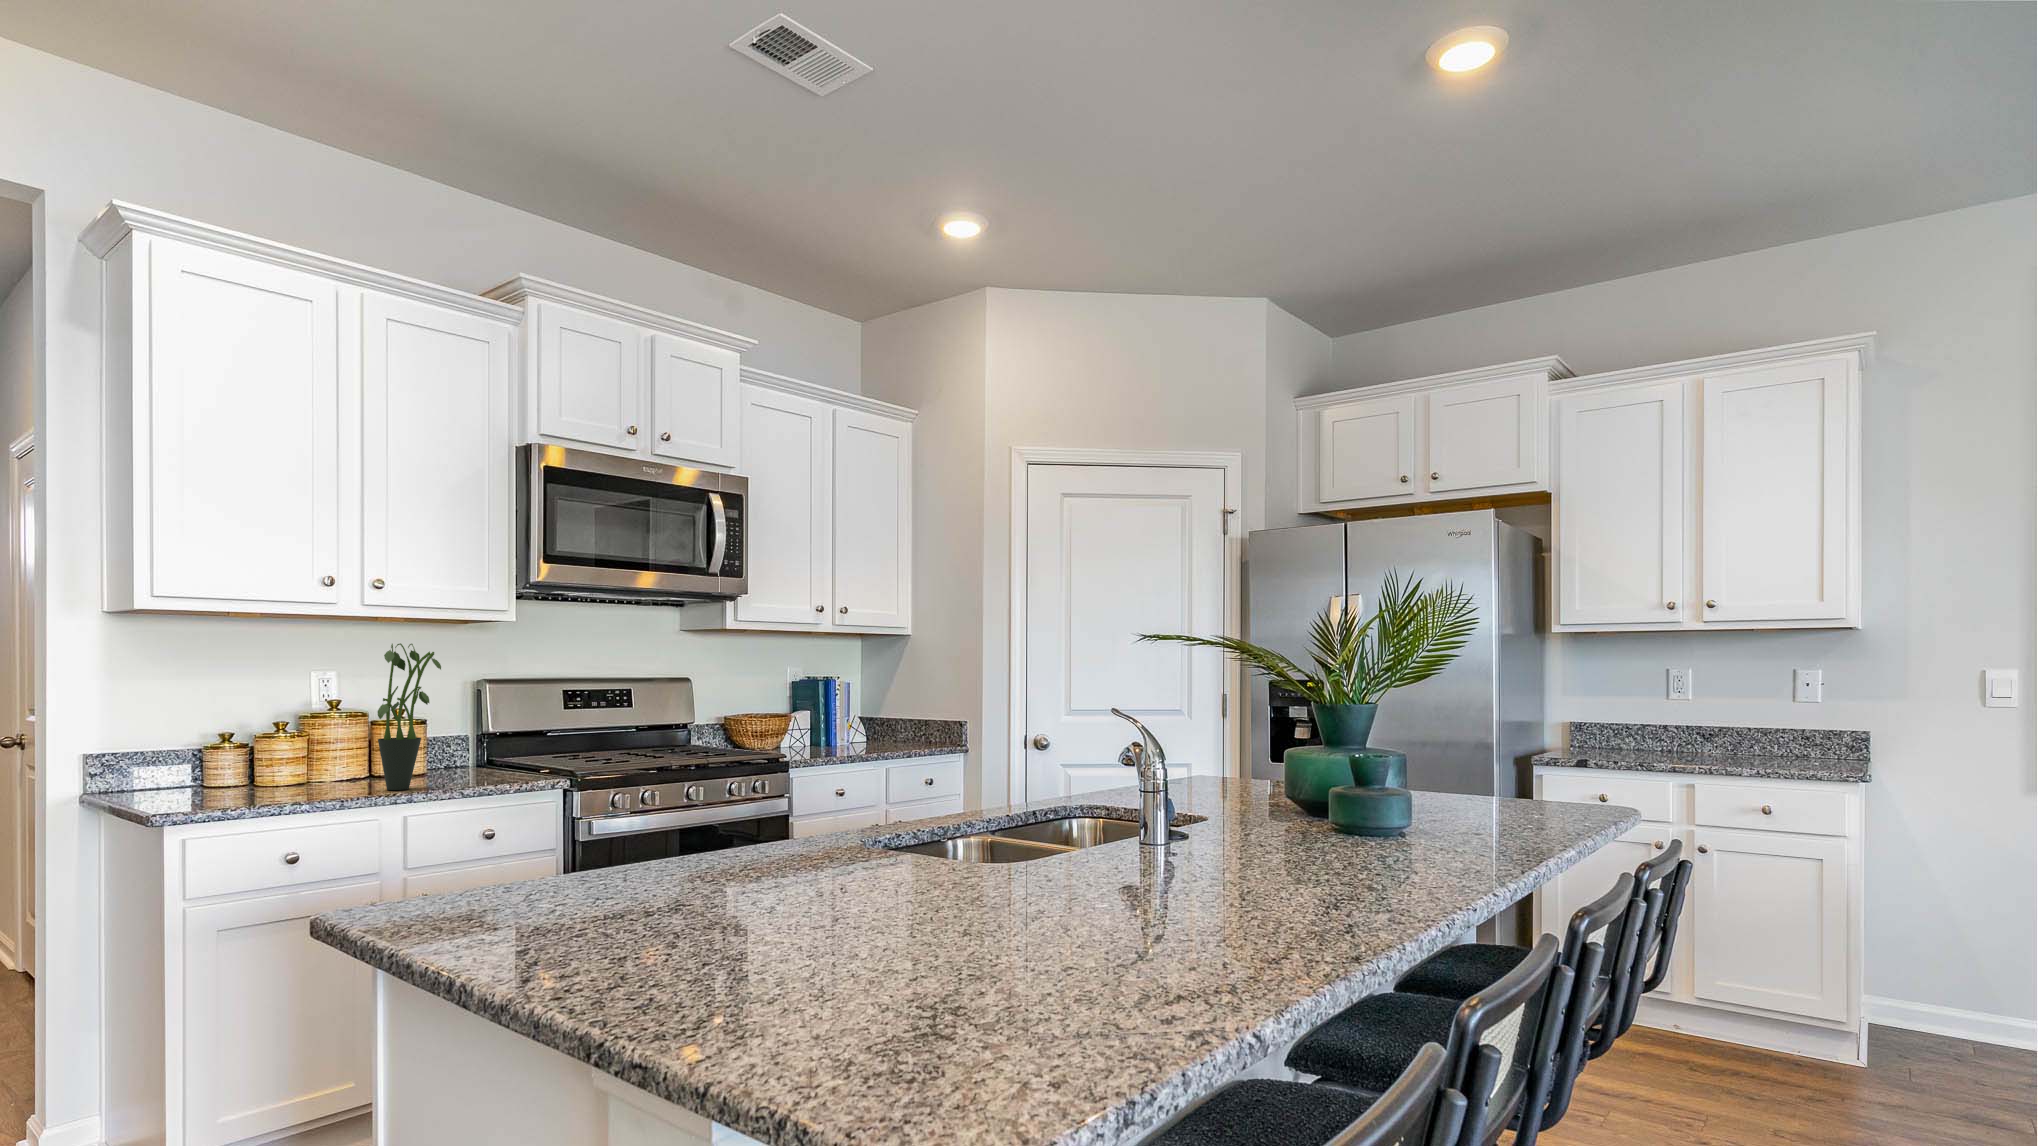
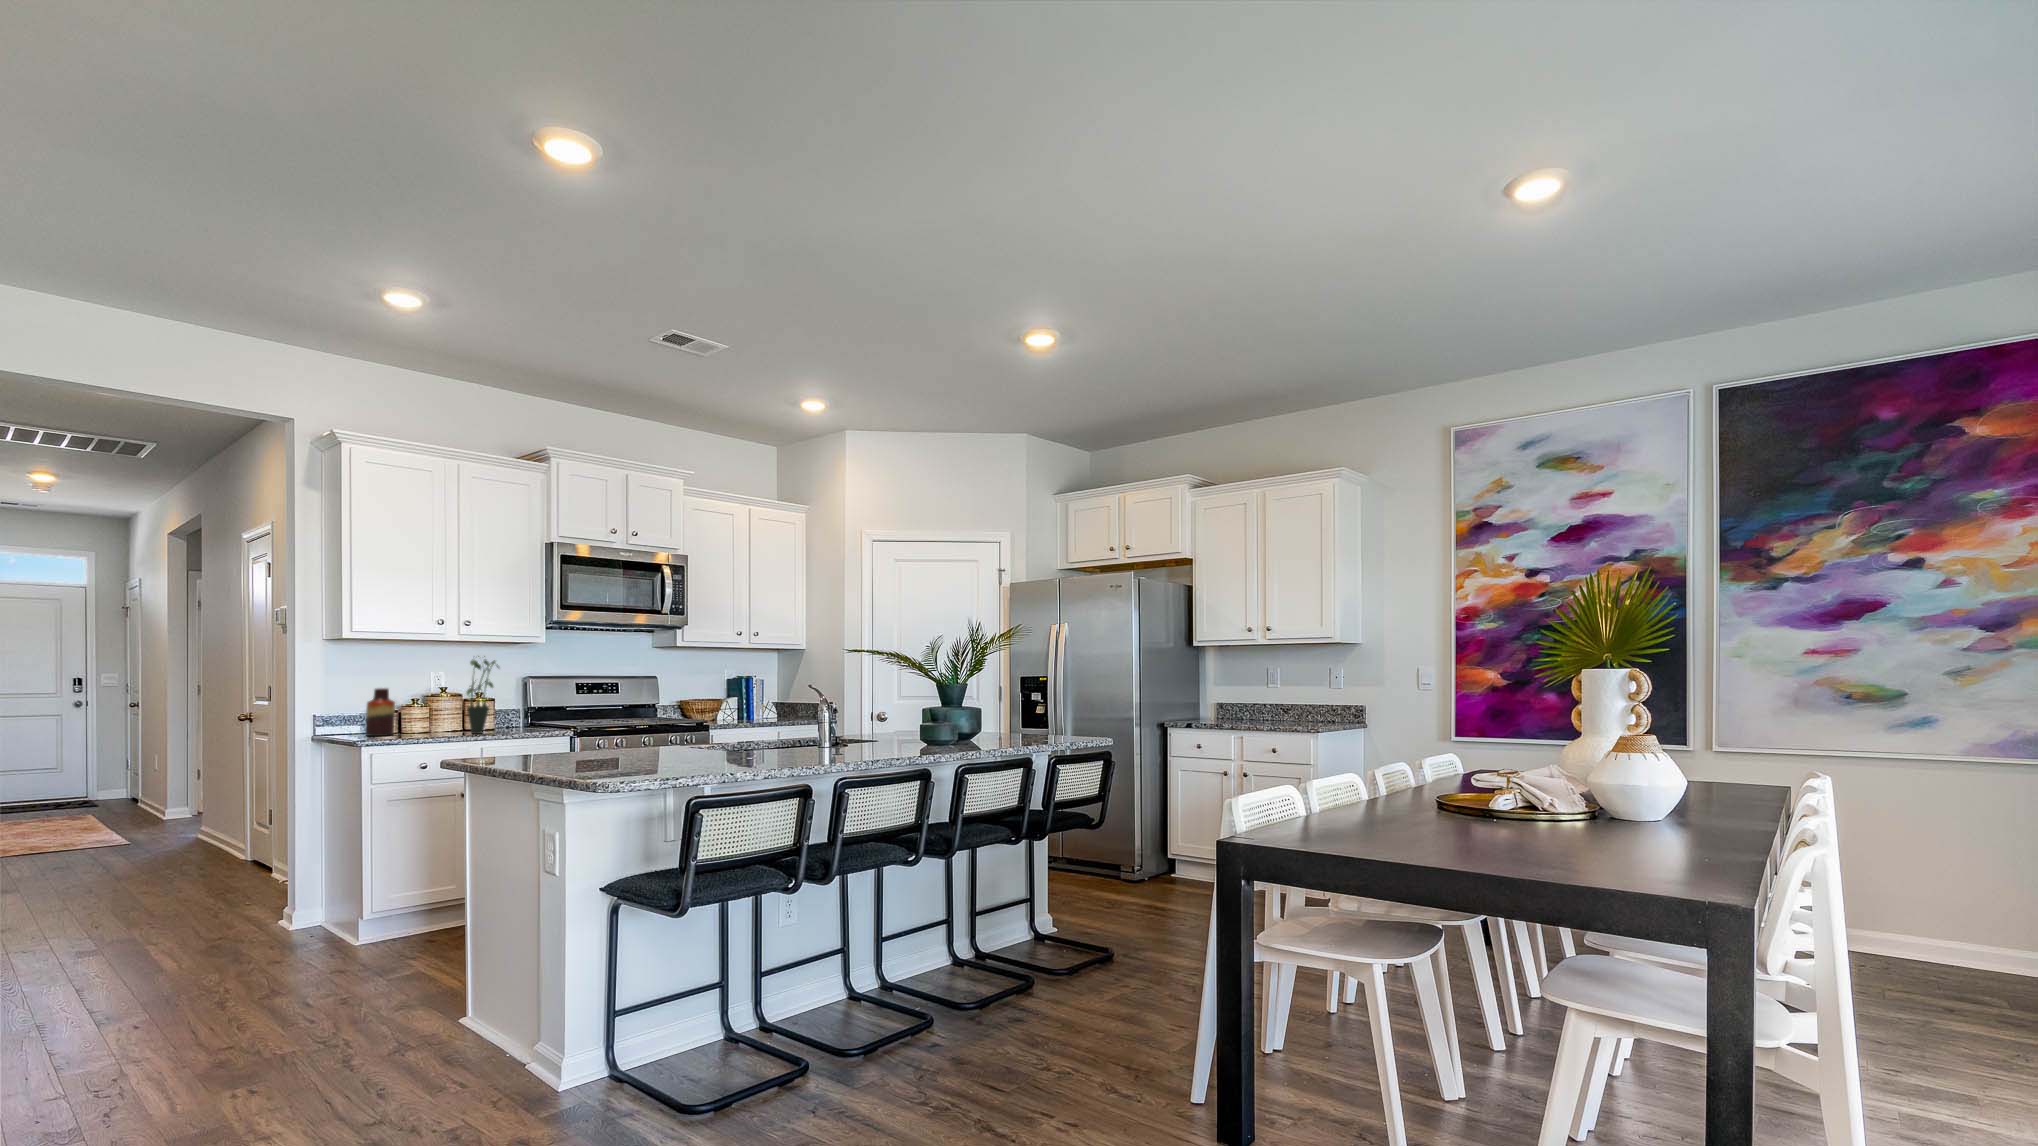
vase: none [179,704,239,797] -> present [365,688,395,736]

